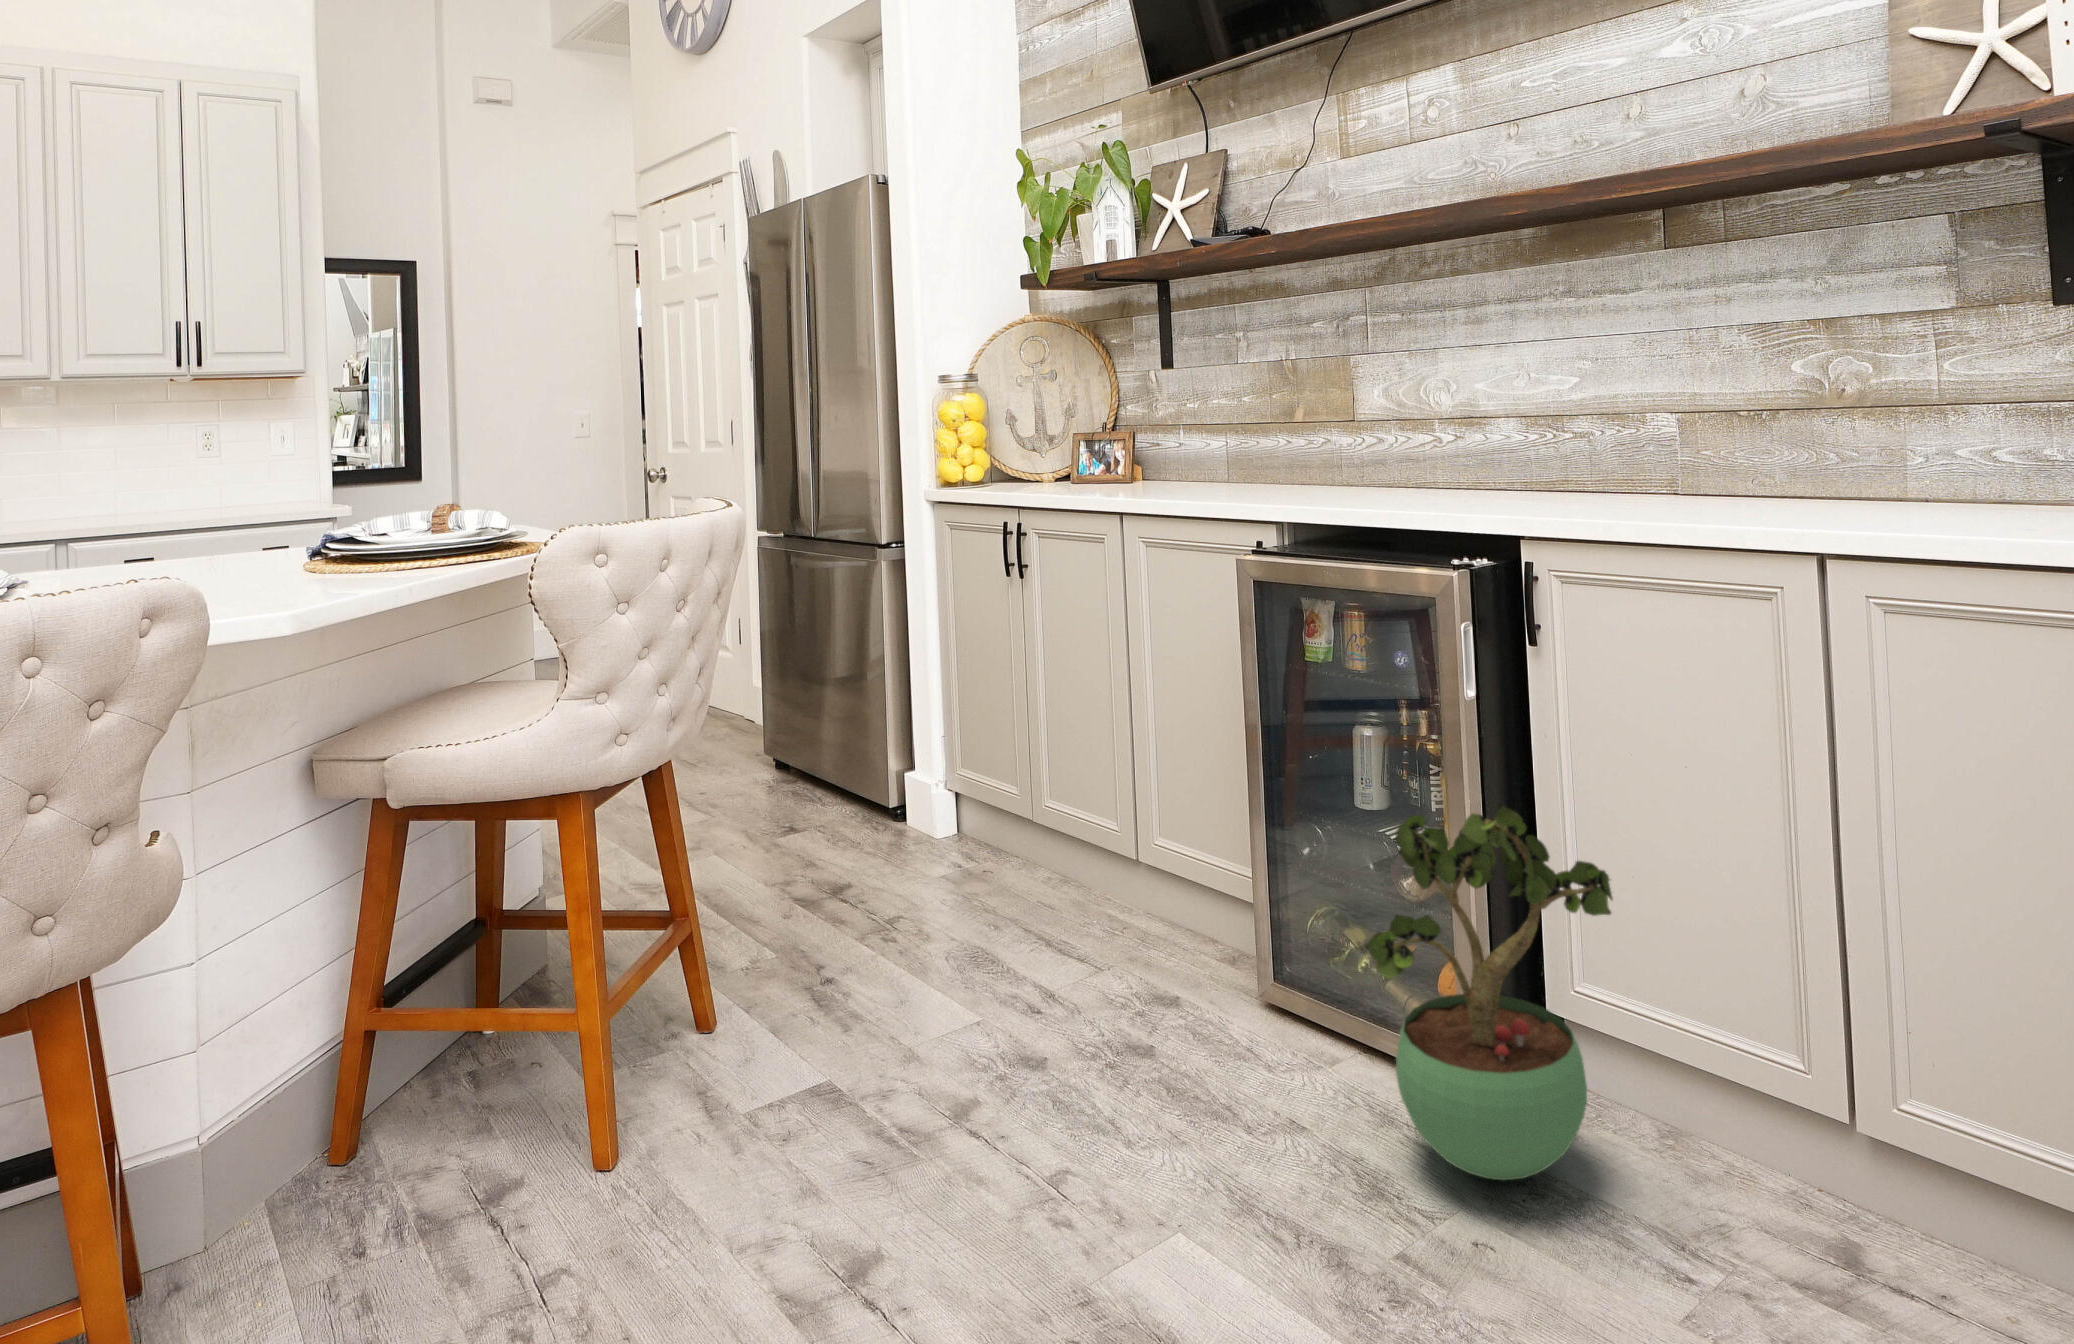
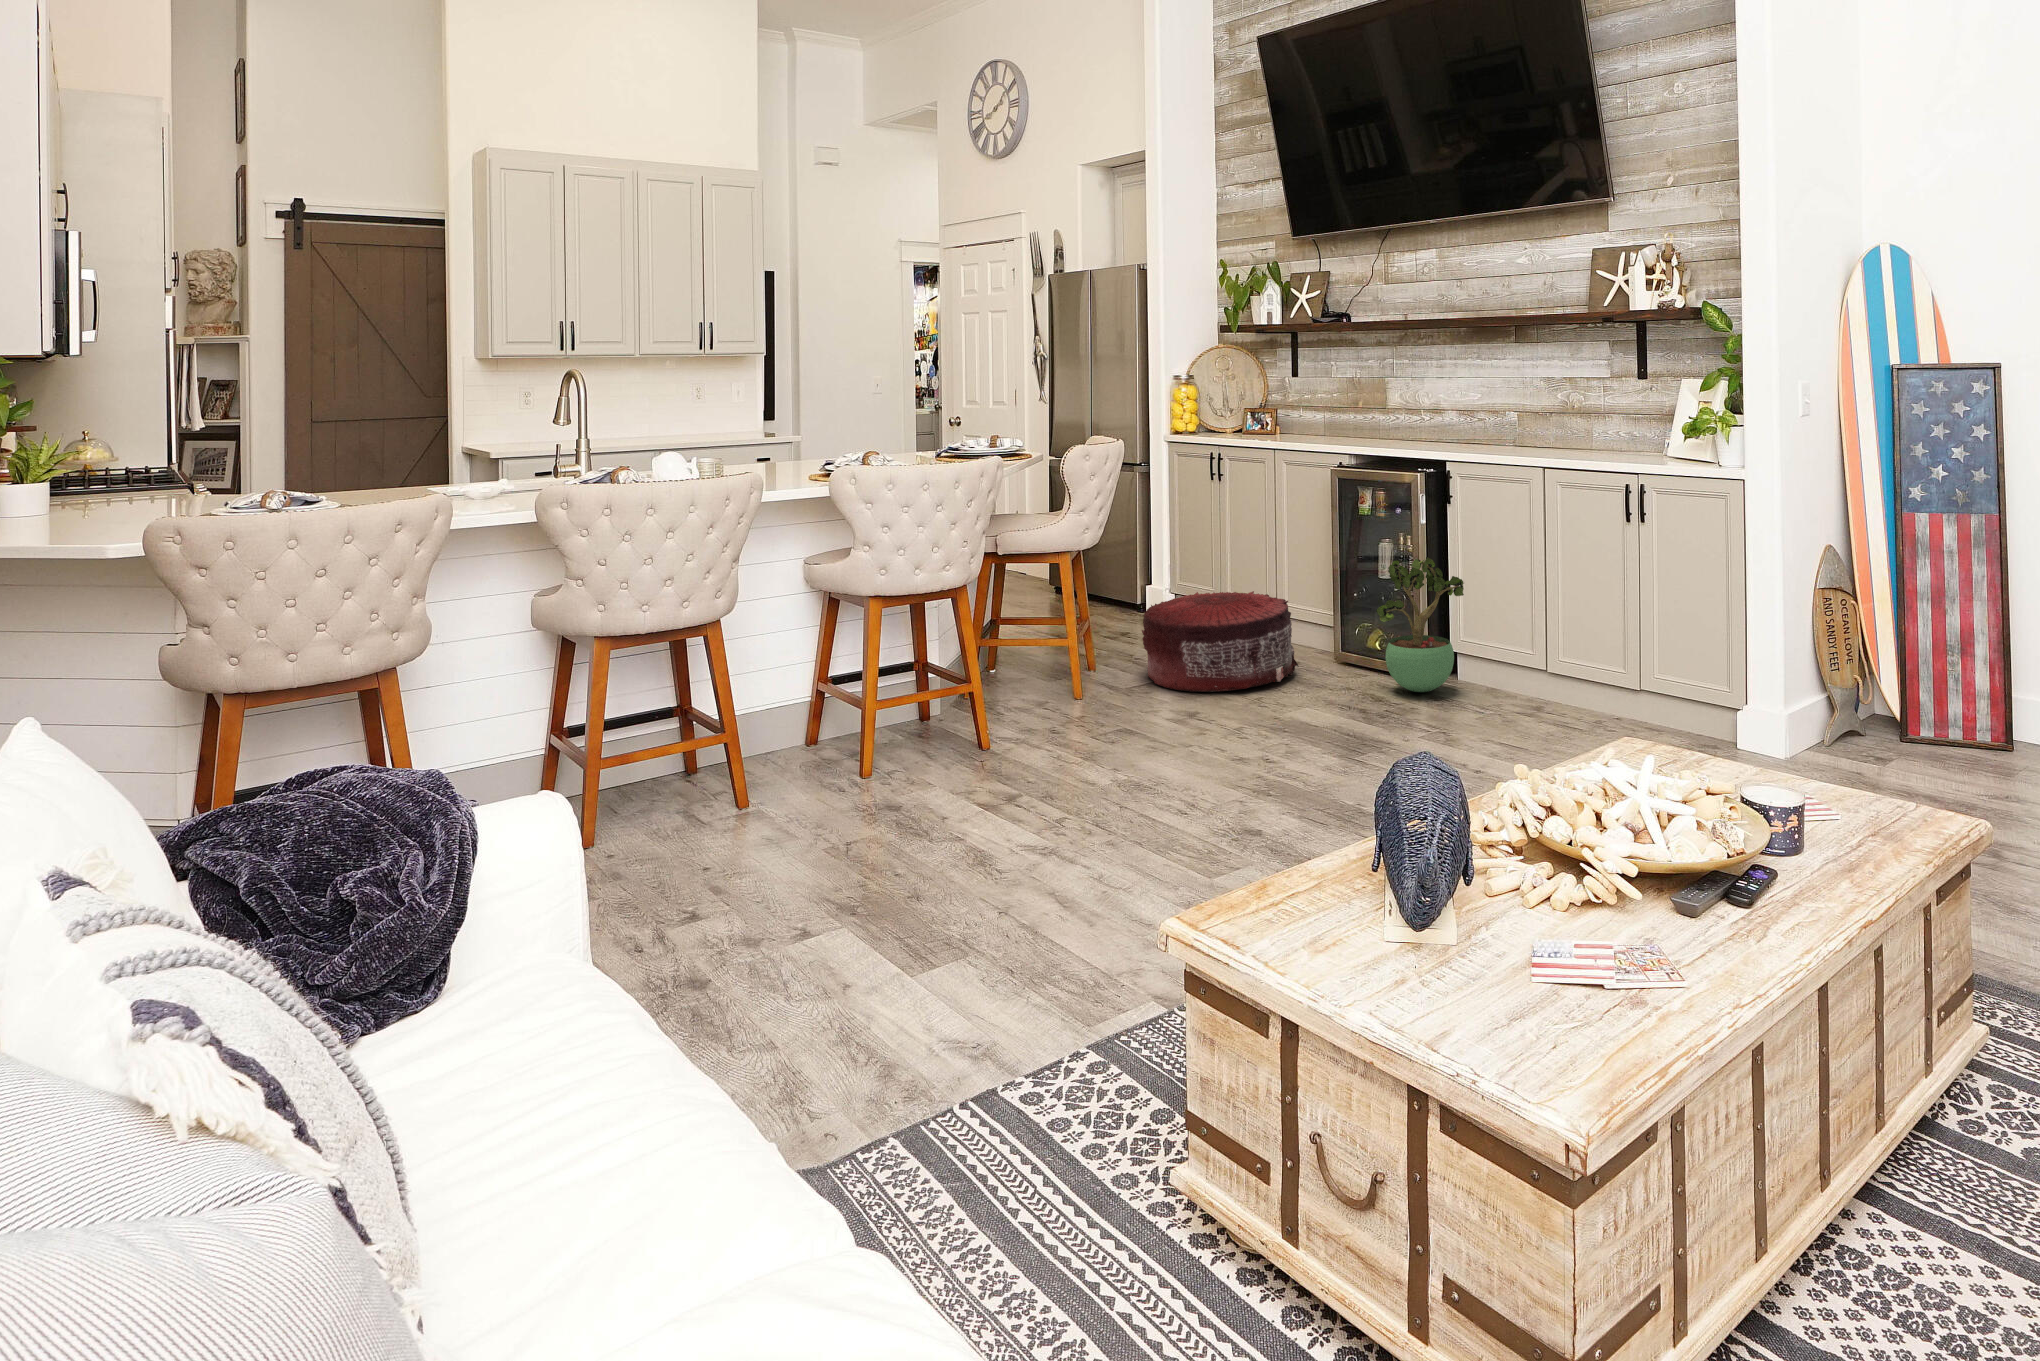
pouf: none [783,842,1174,1169] -> present [1142,591,1298,692]

